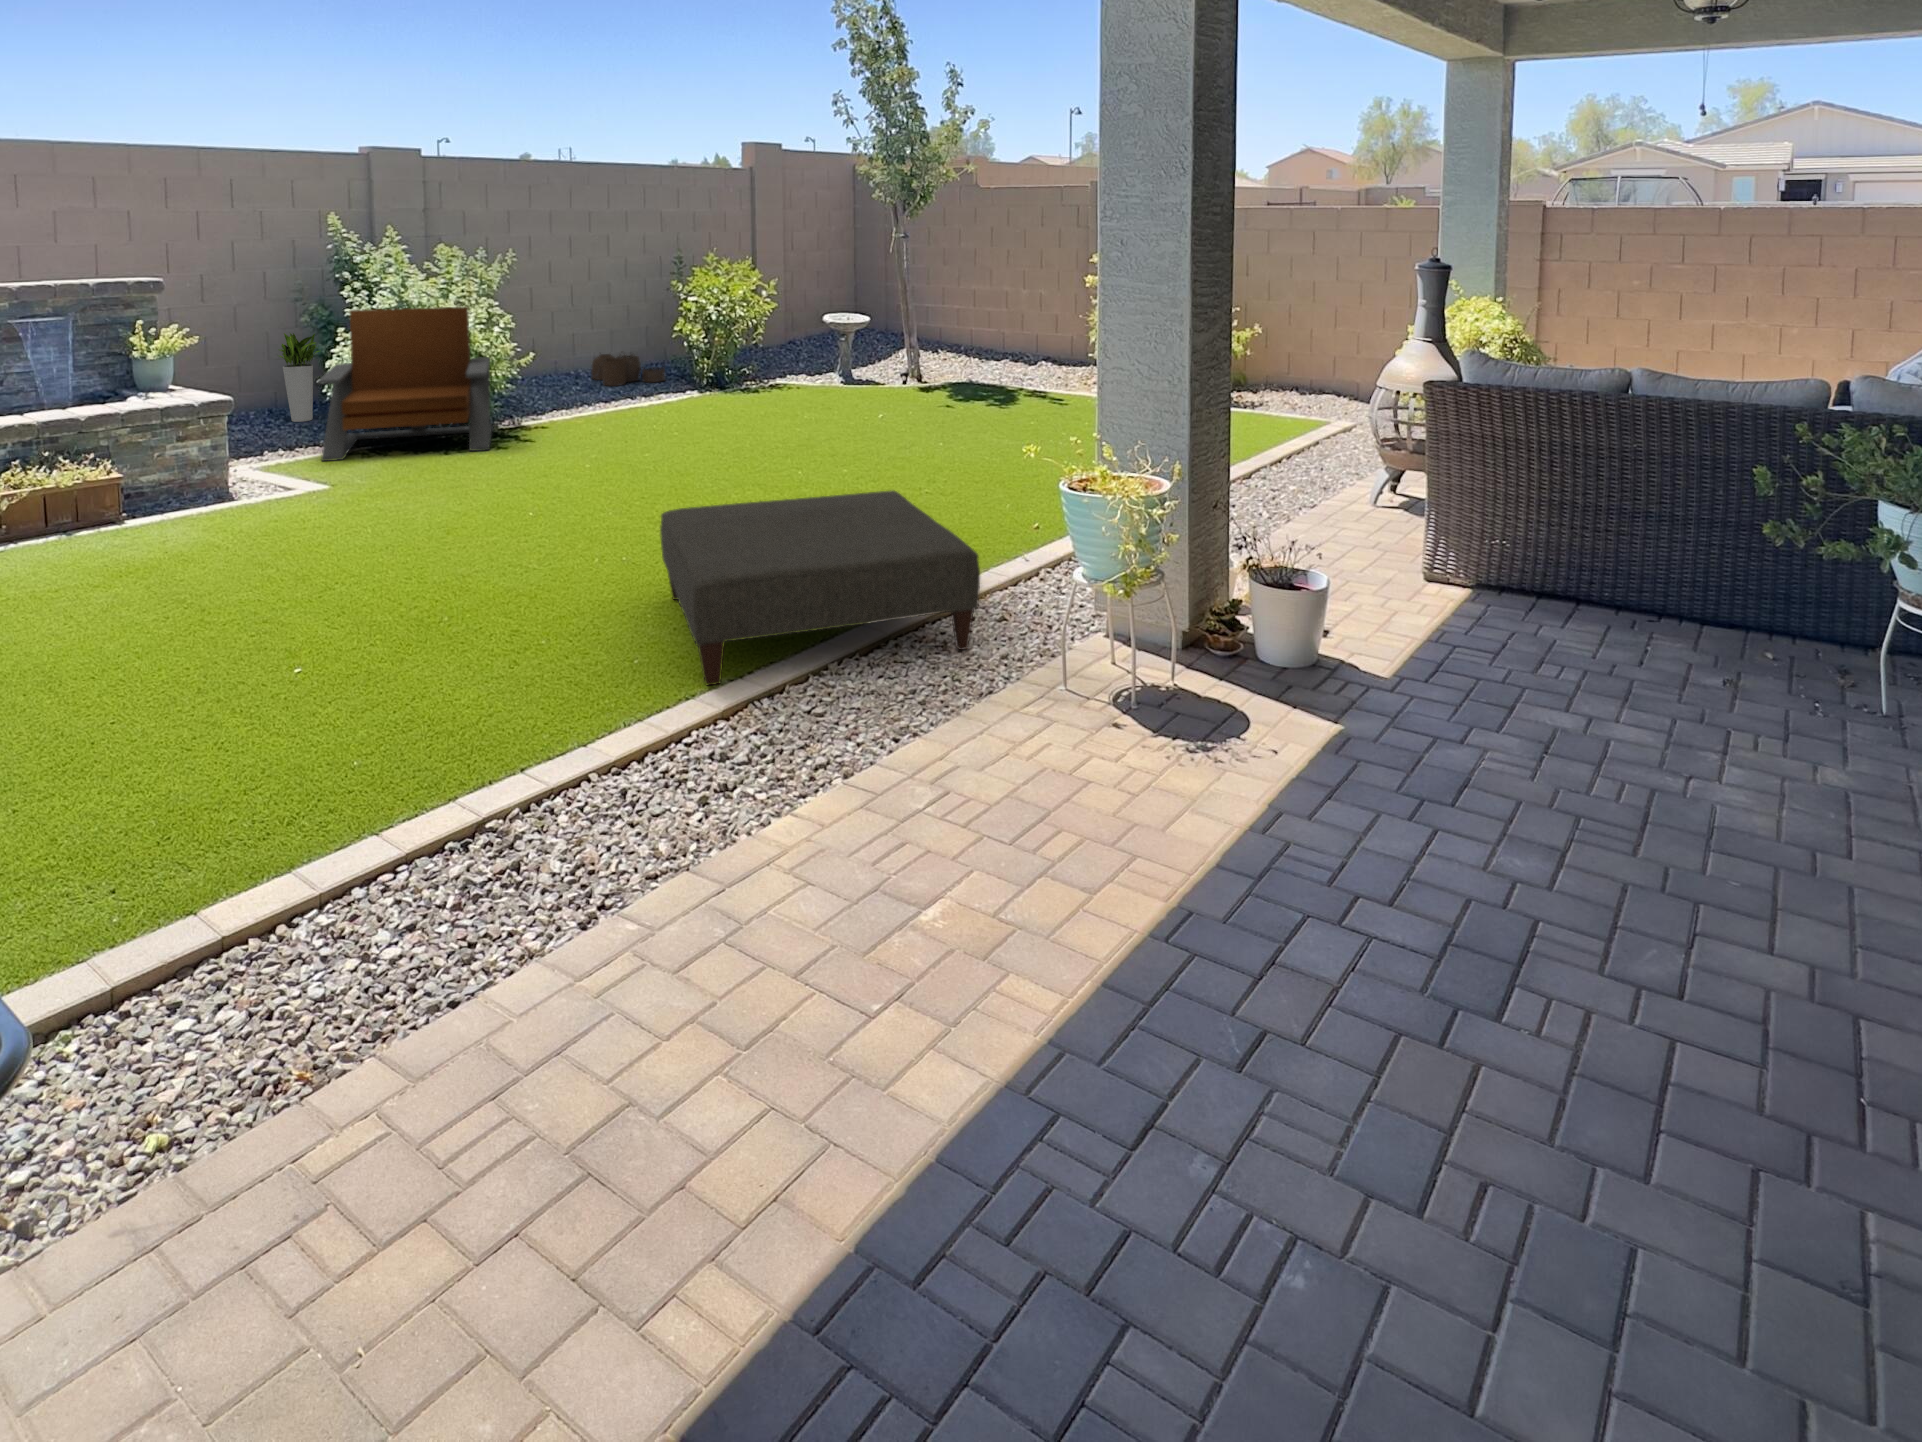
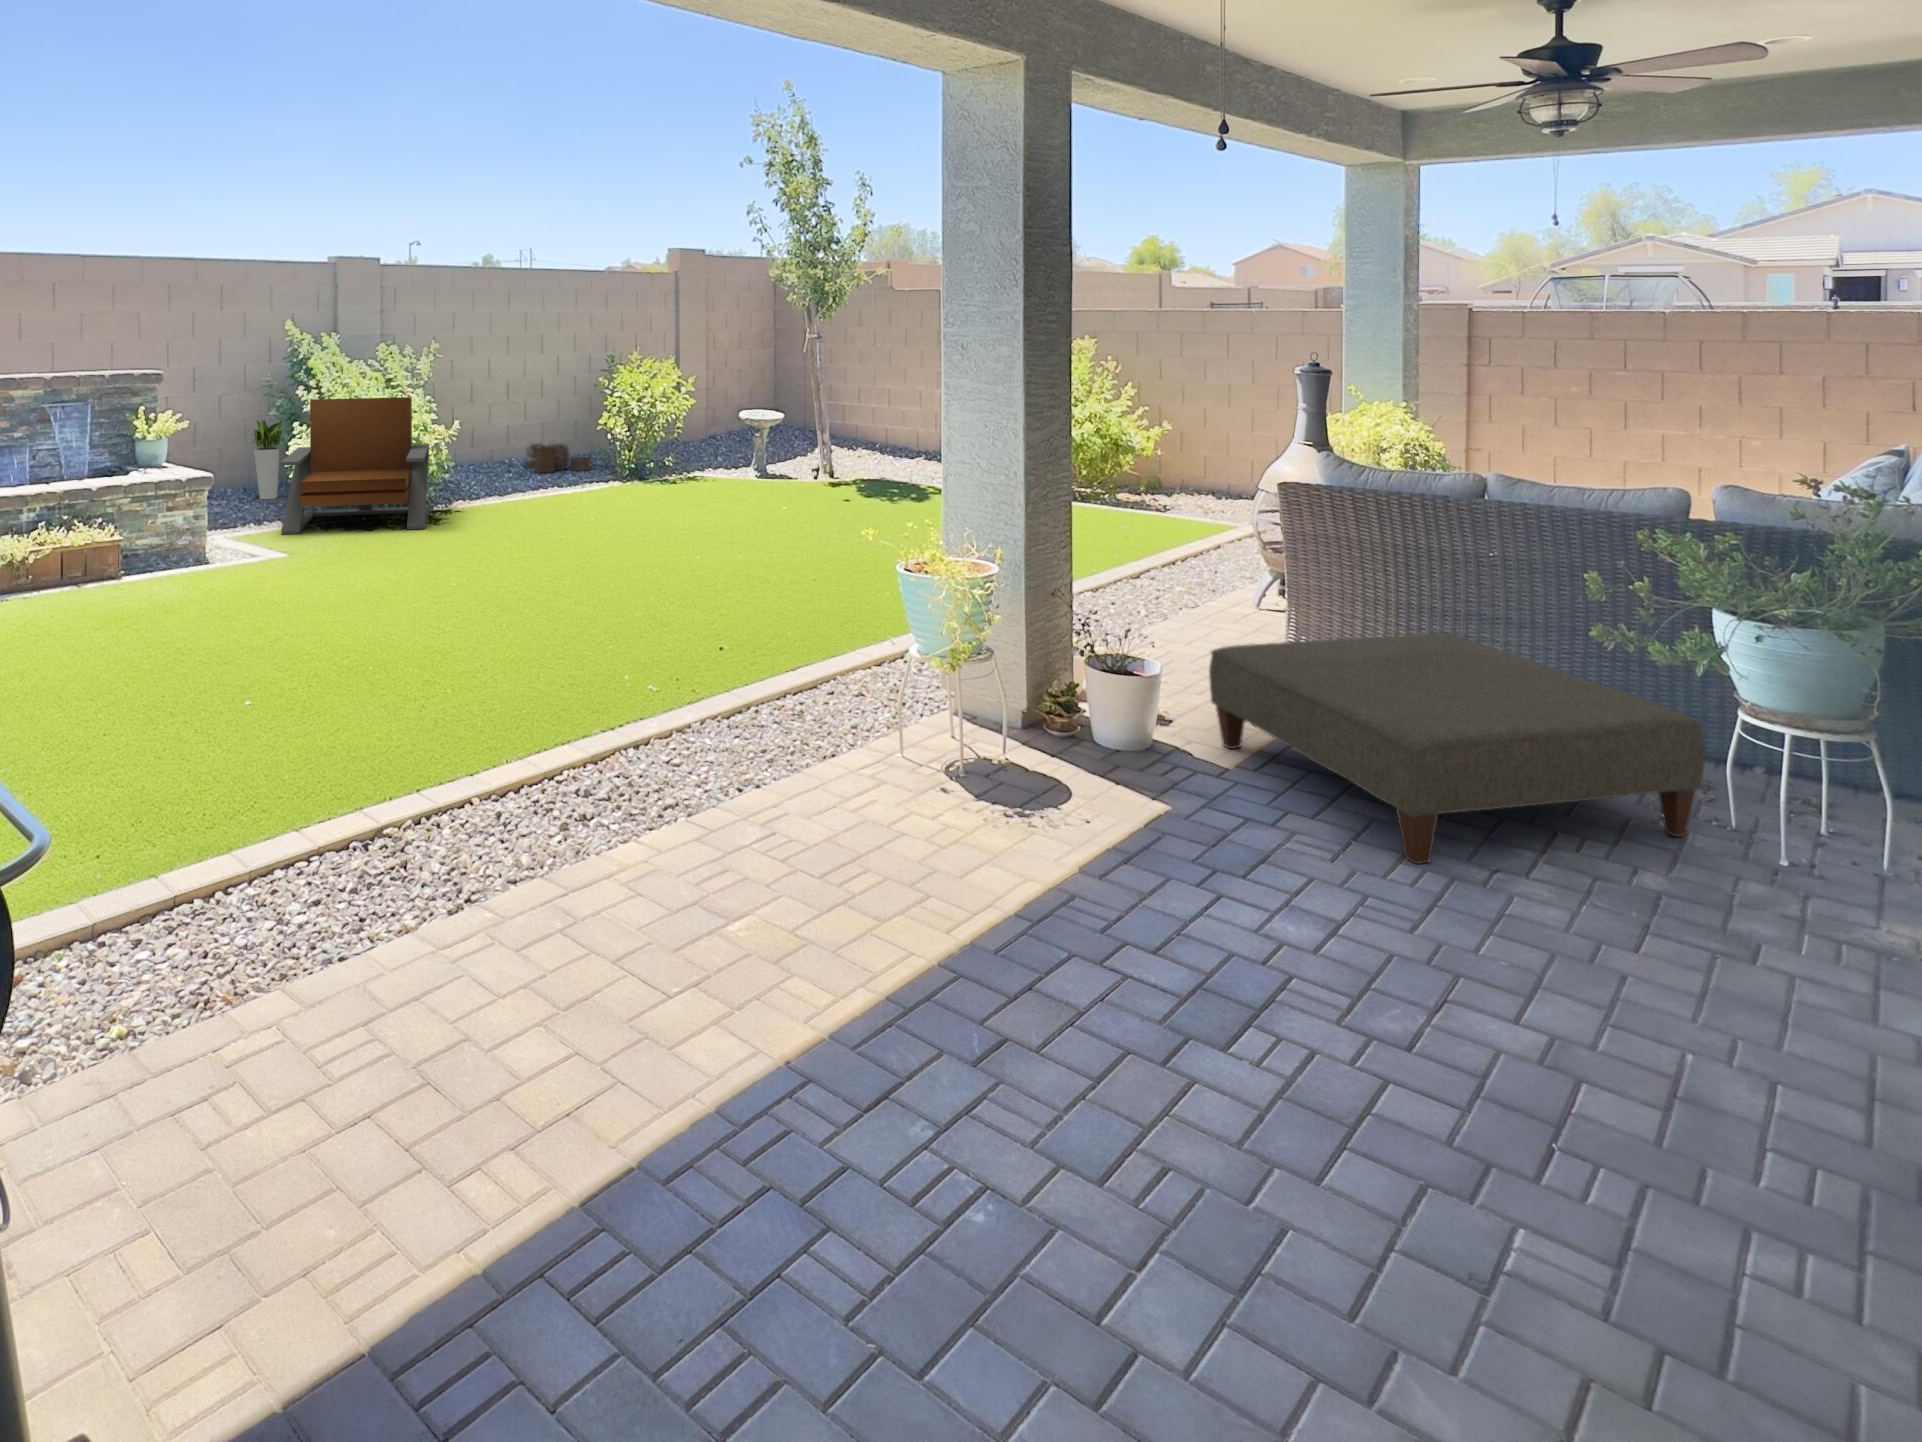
ottoman: present [660,490,980,685] -> present [1209,633,1705,864]

